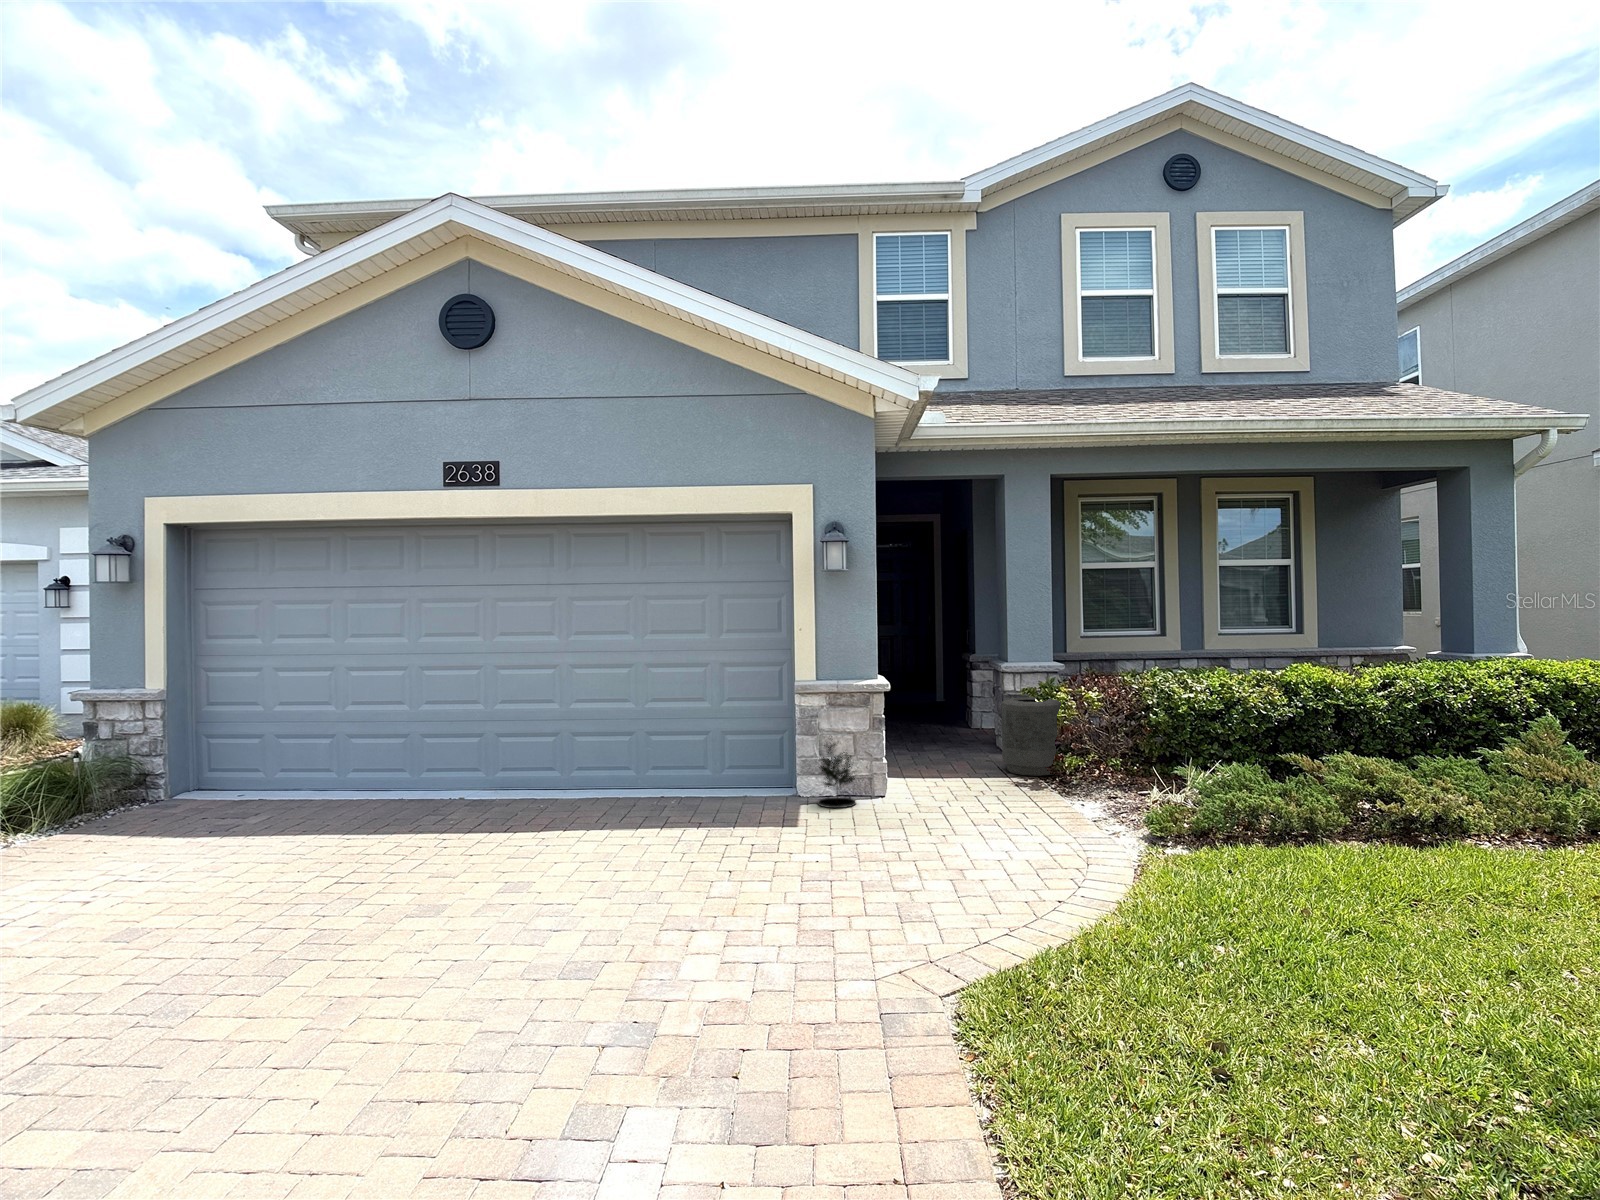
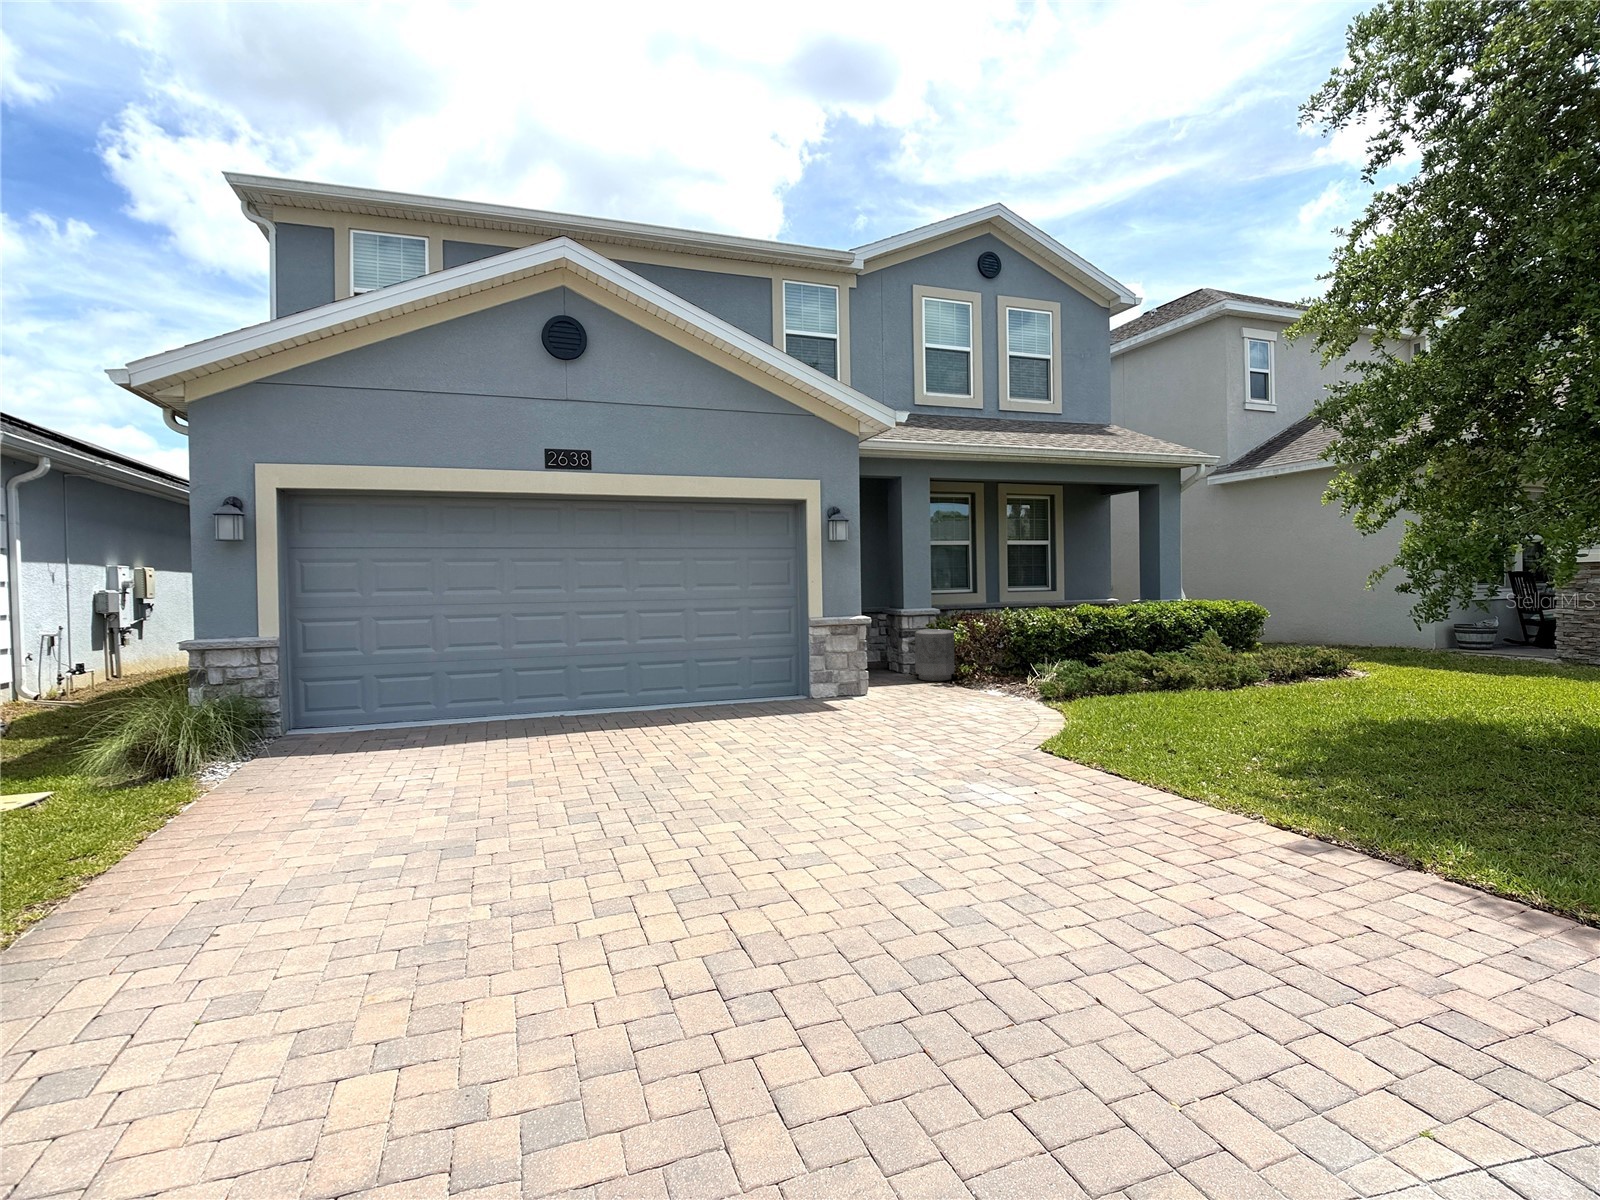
potted tree: present [818,738,856,808] -> none [829,654,857,704]

